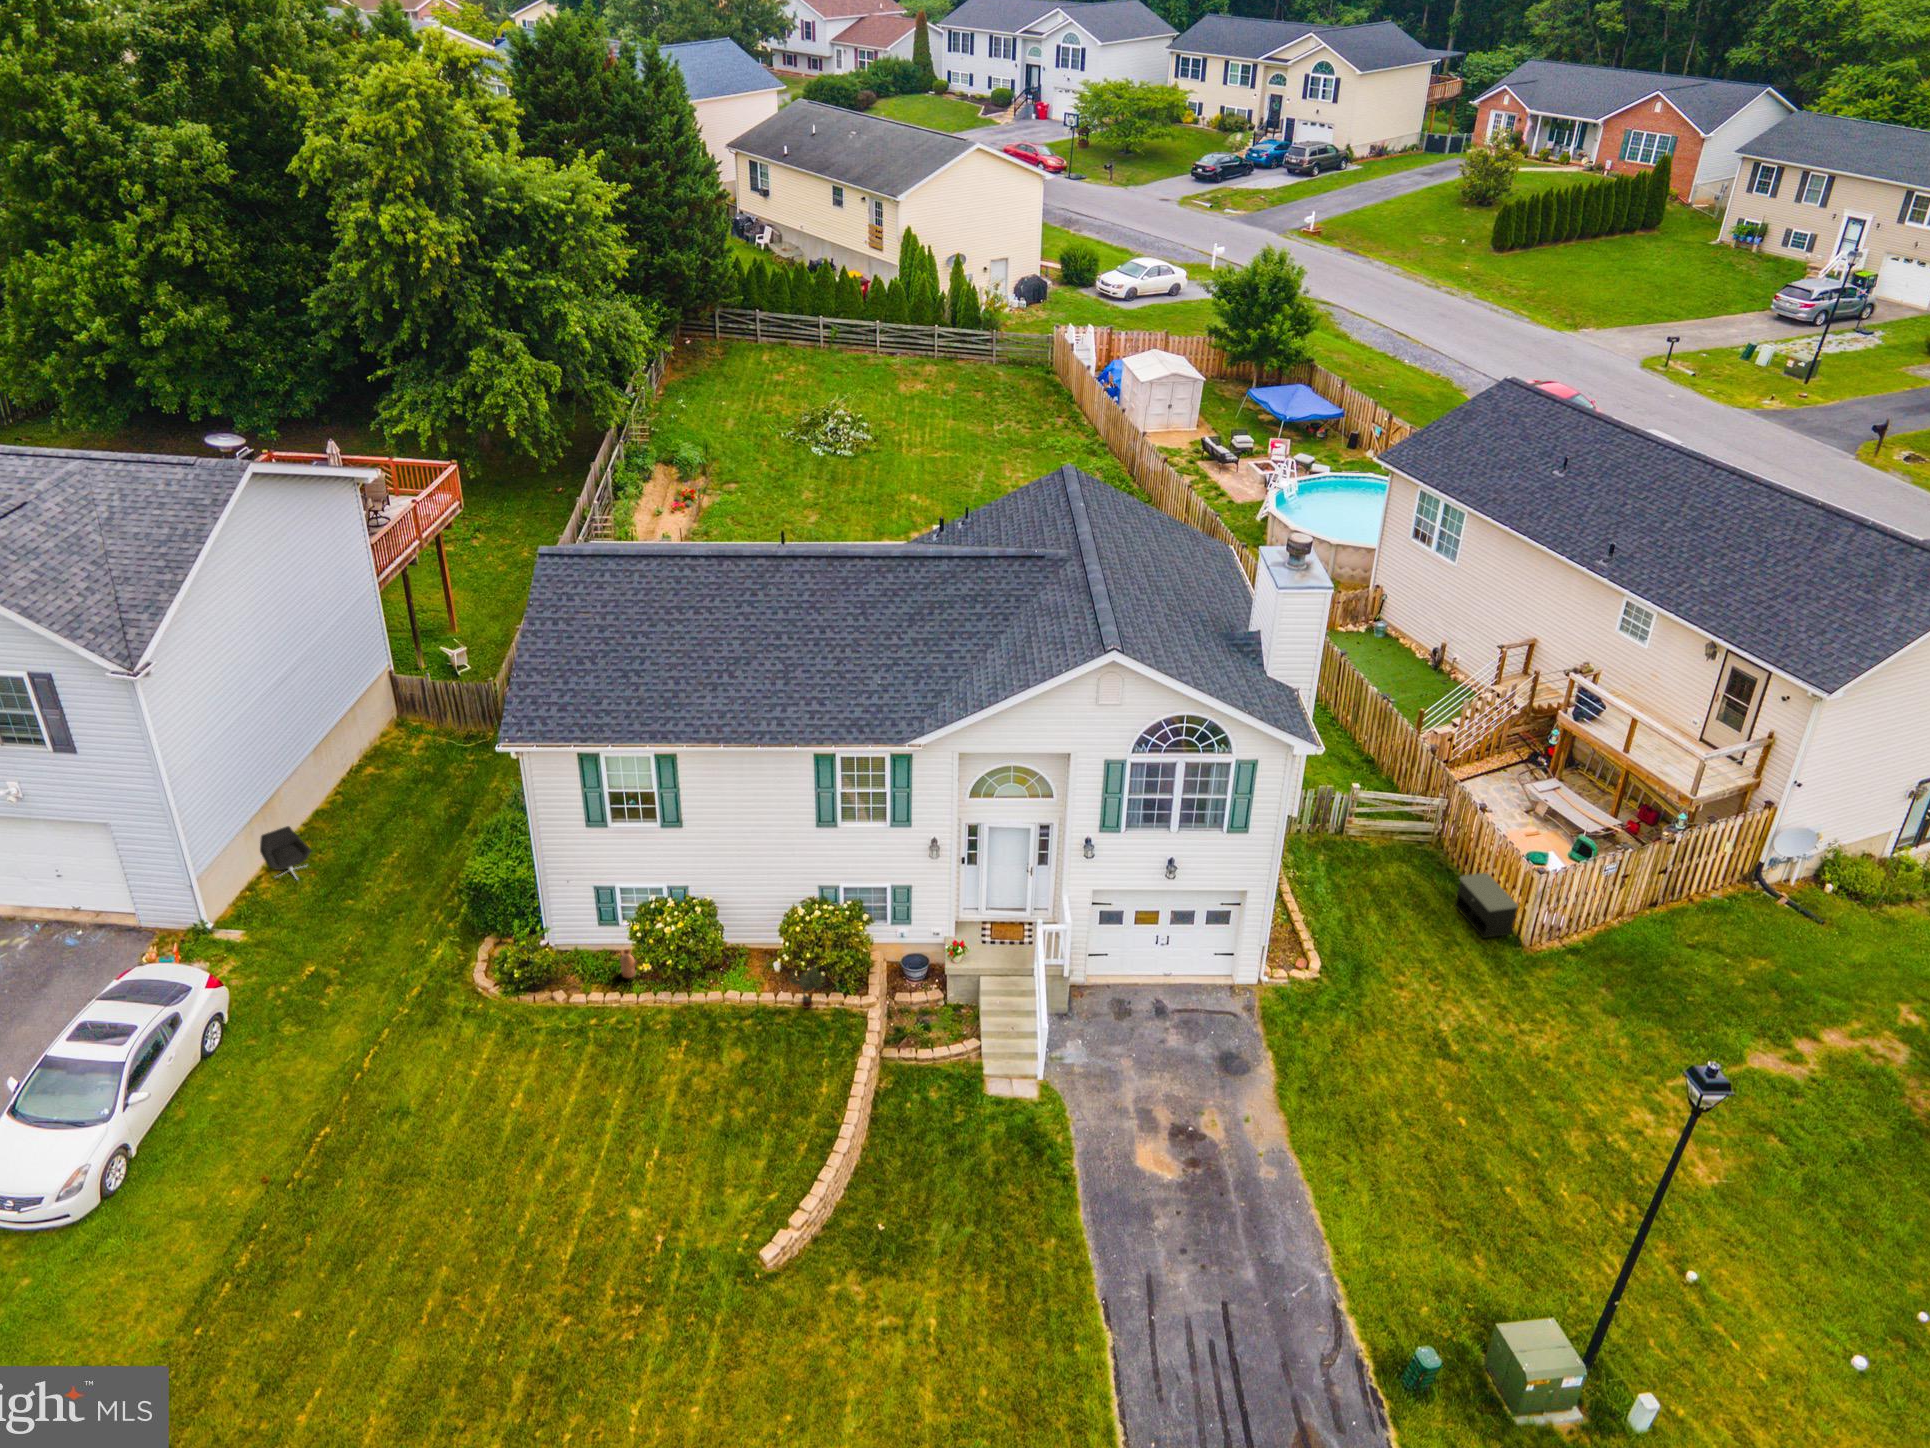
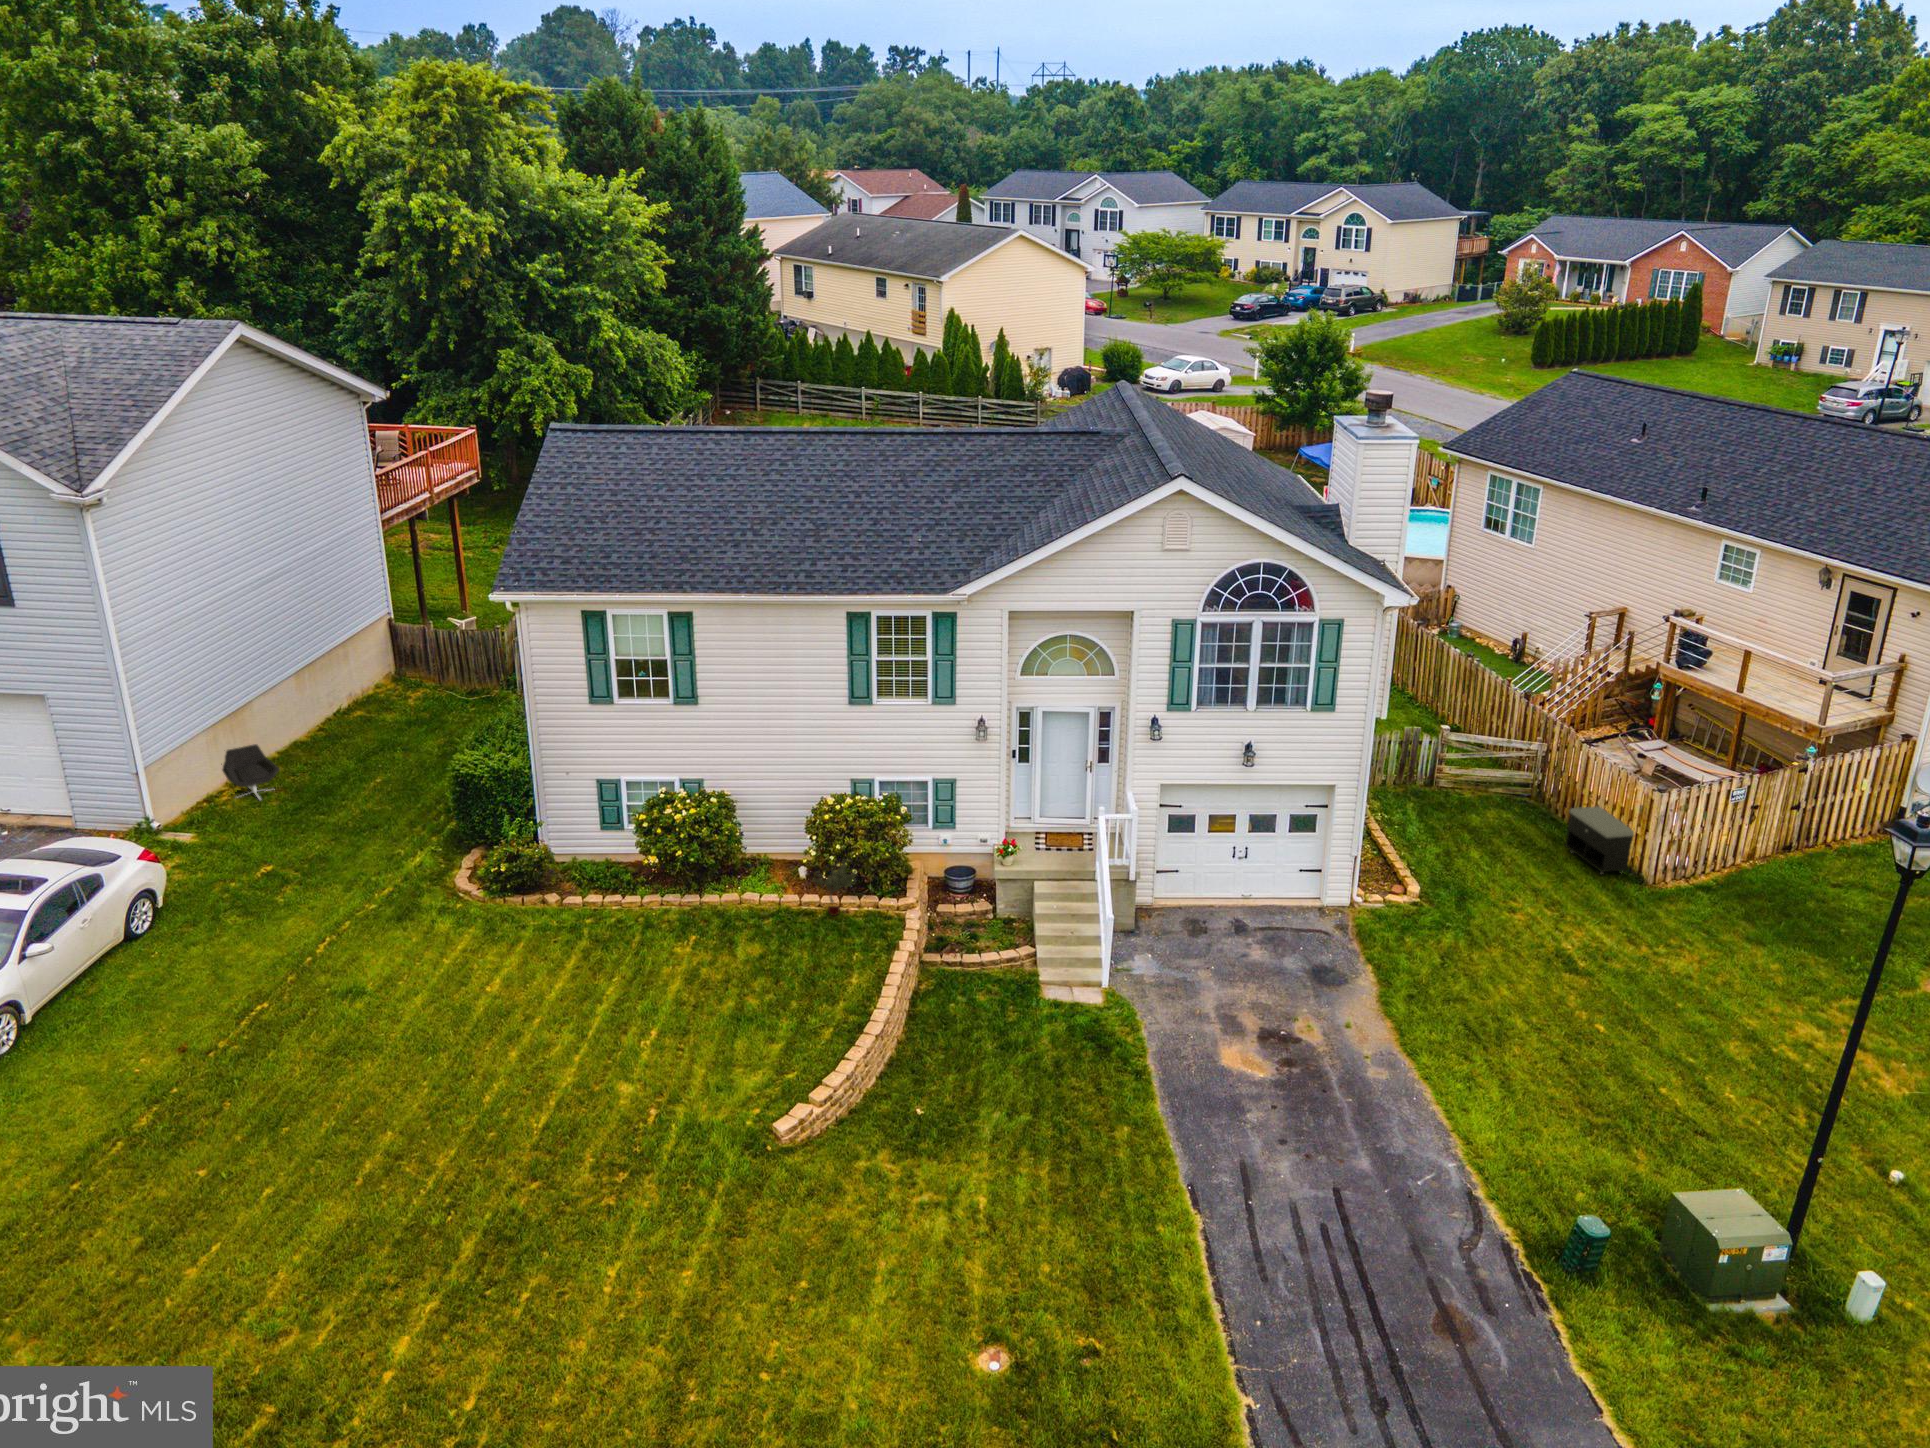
watering can: present [621,949,637,978] -> none [621,852,641,887]

